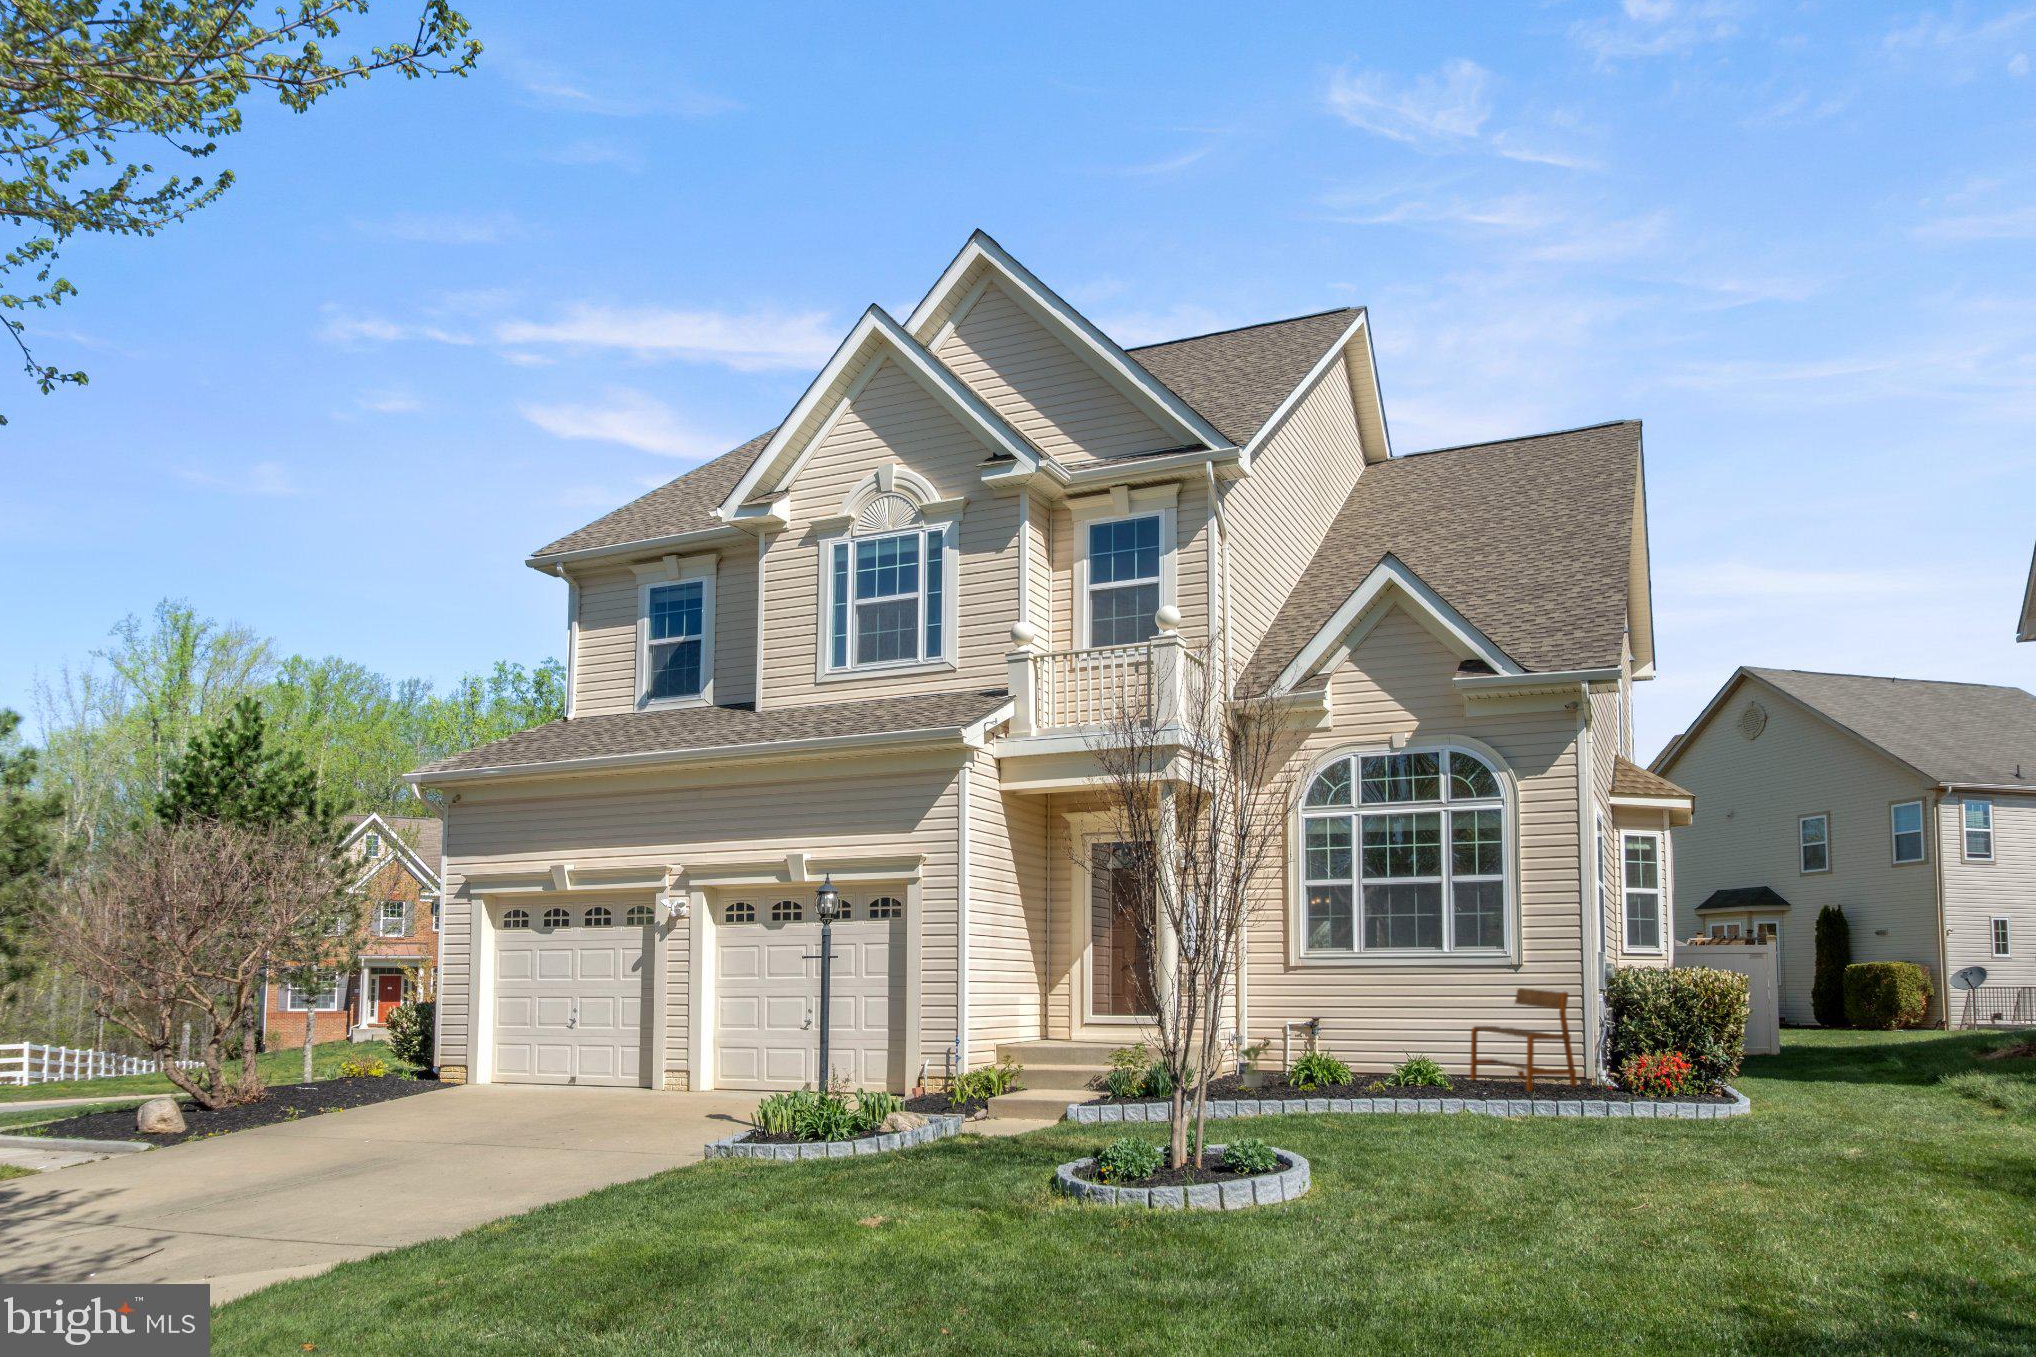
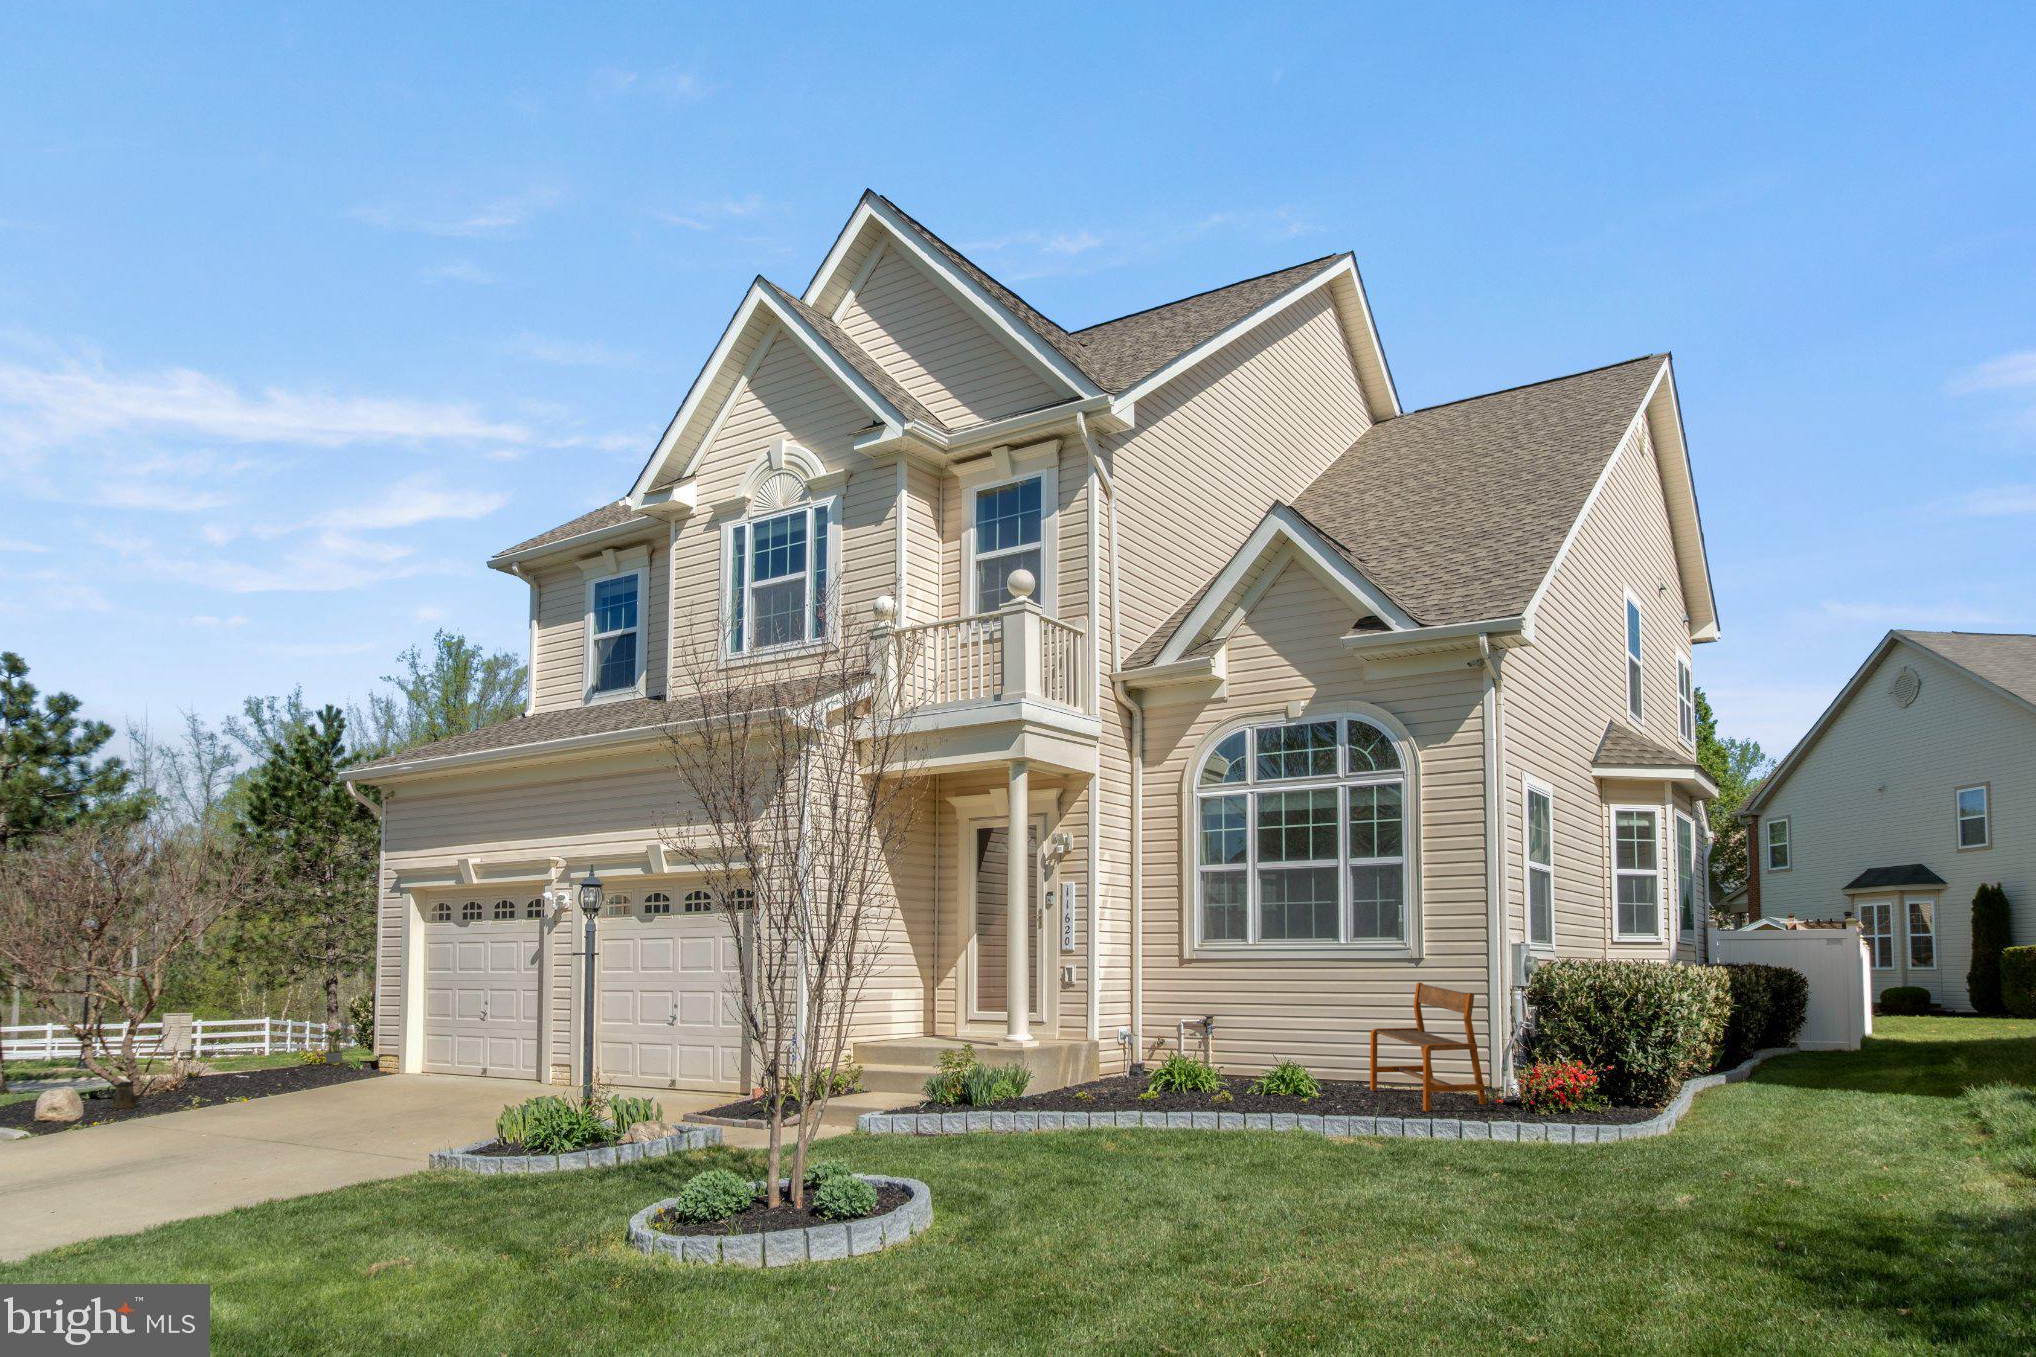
potted plant: present [1237,1046,1267,1088] -> present [318,1029,355,1063]
watering can: none [217,1078,268,1109] -> present [107,1077,157,1109]

